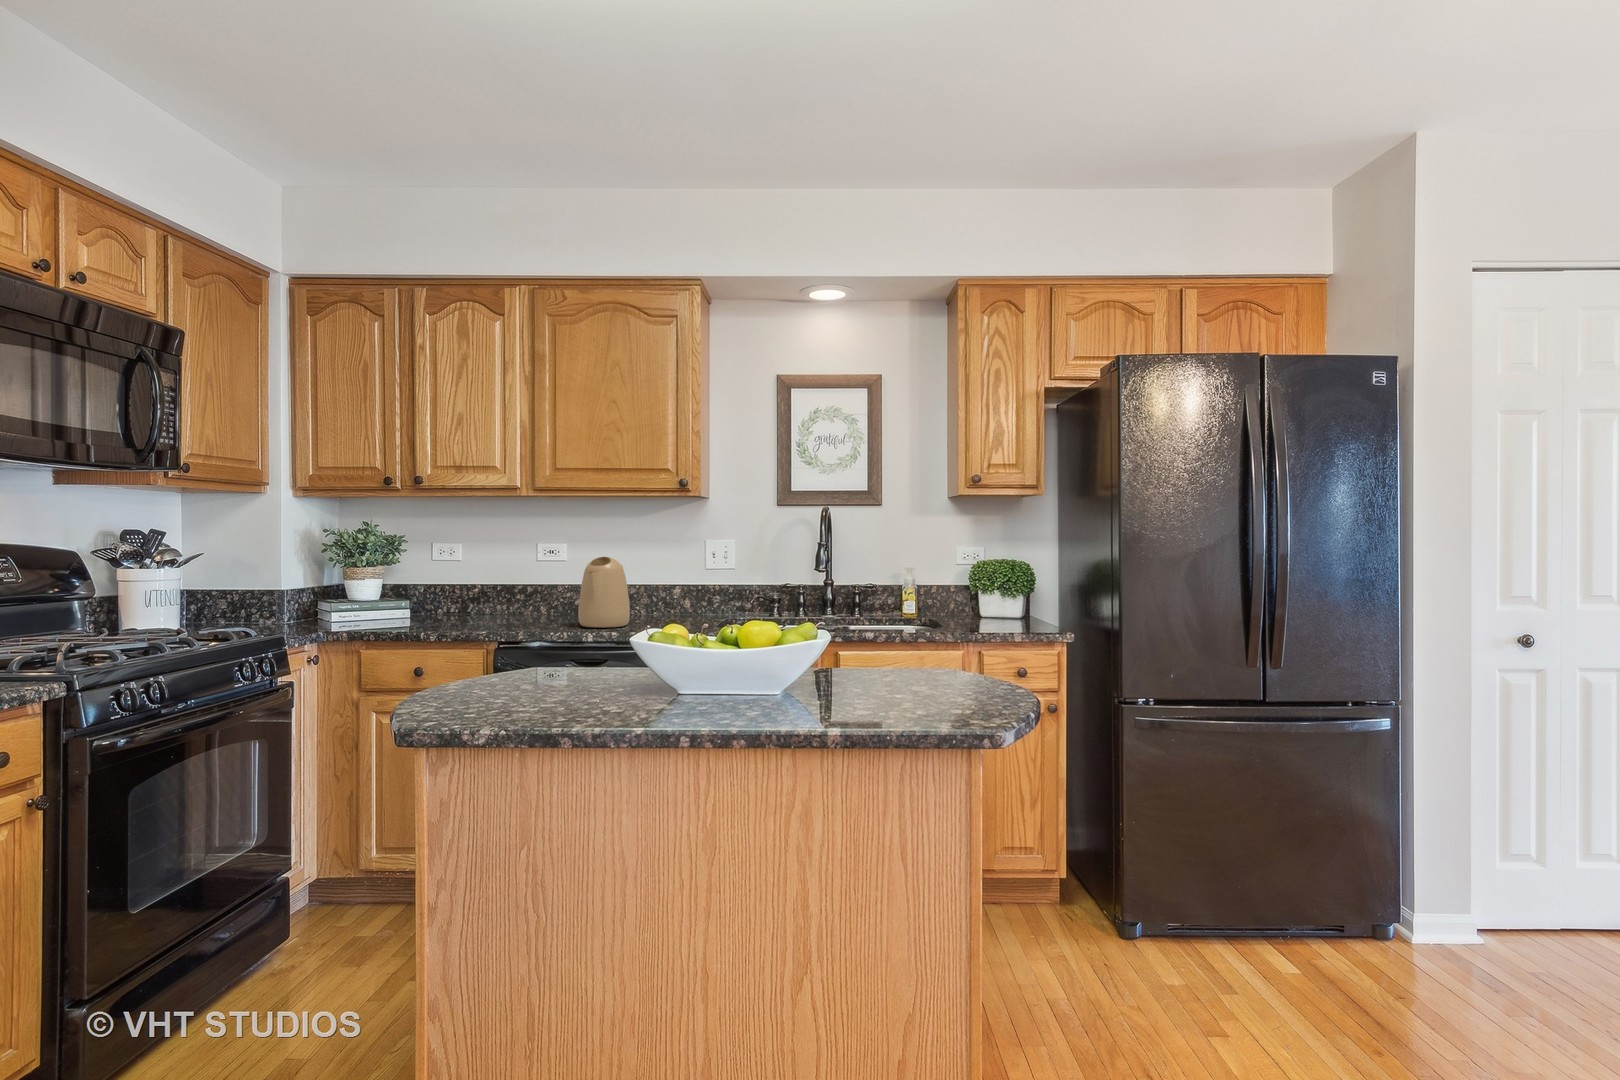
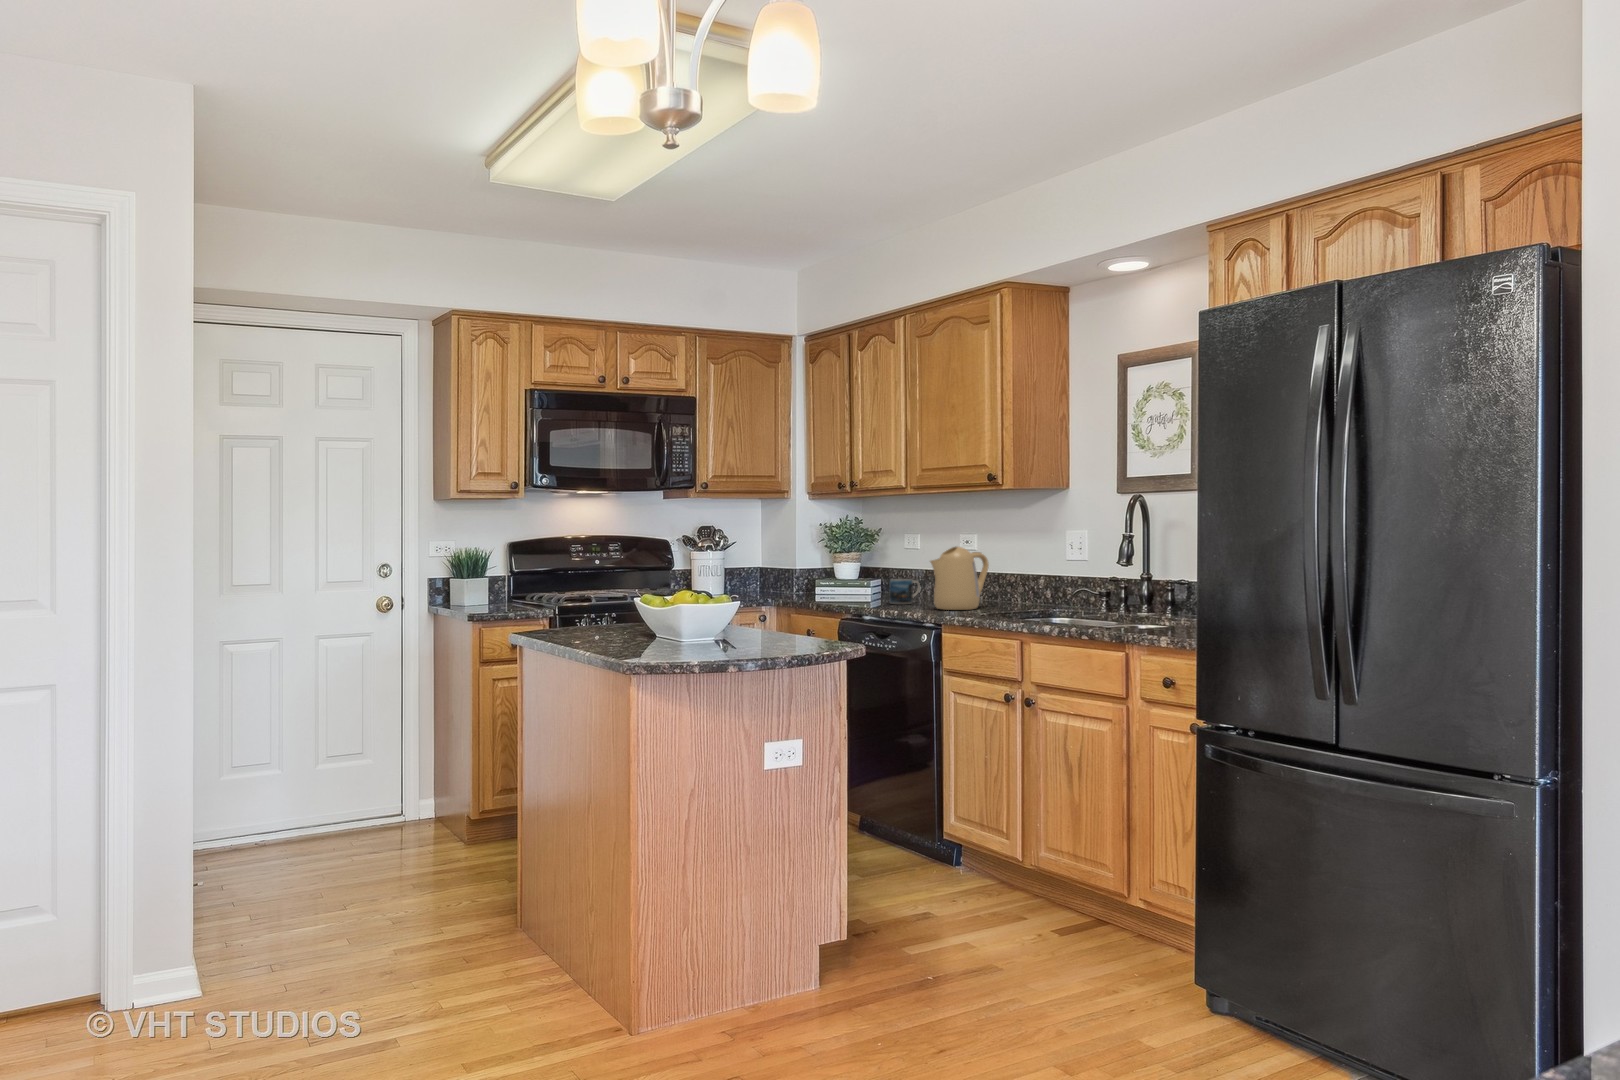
mug: none [481,596,509,626] -> present [889,579,920,604]

